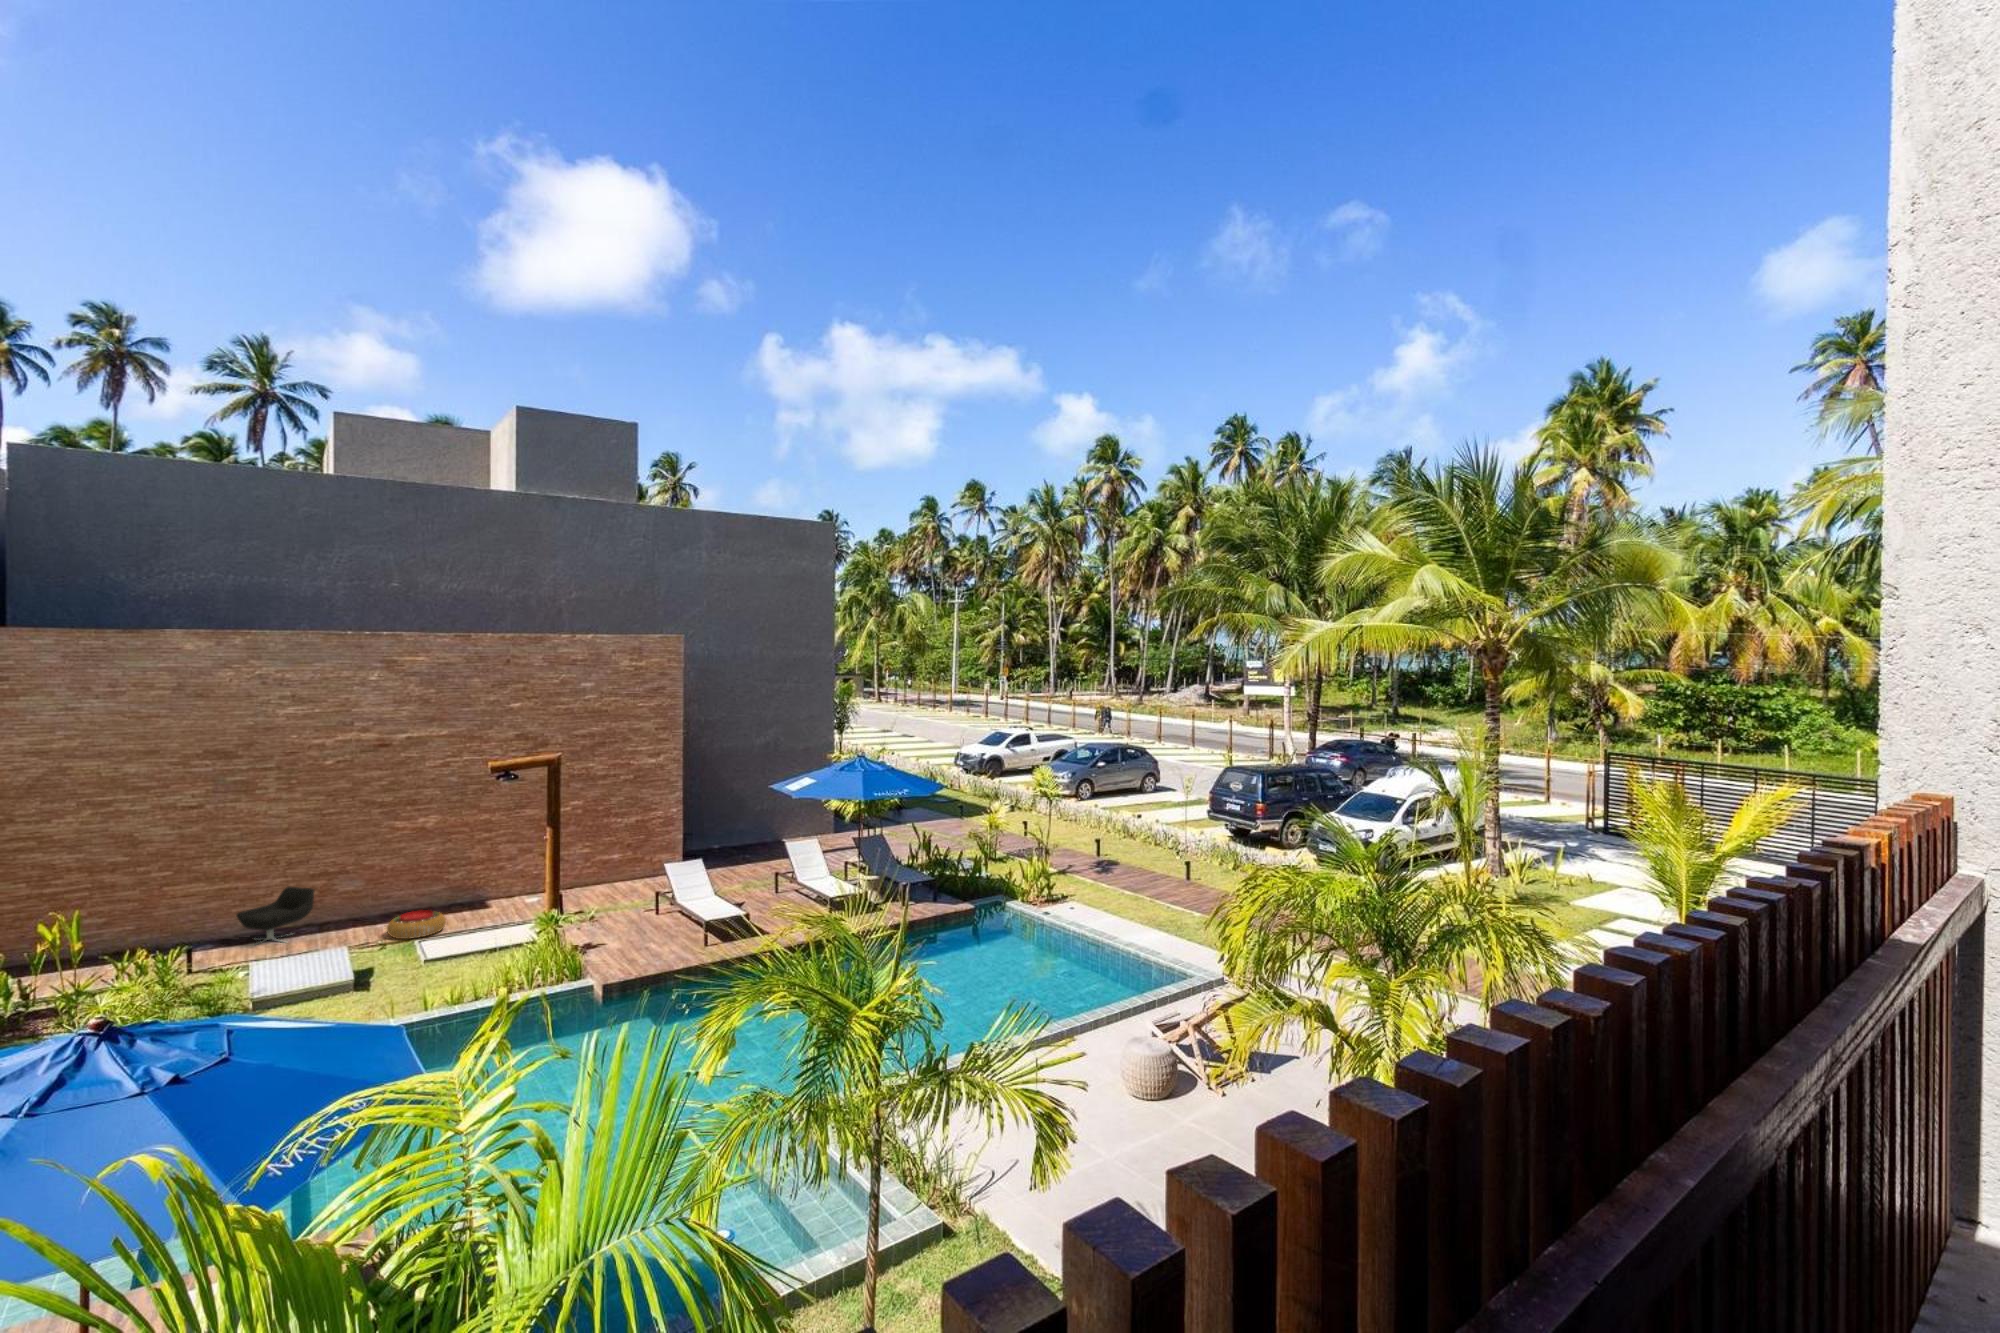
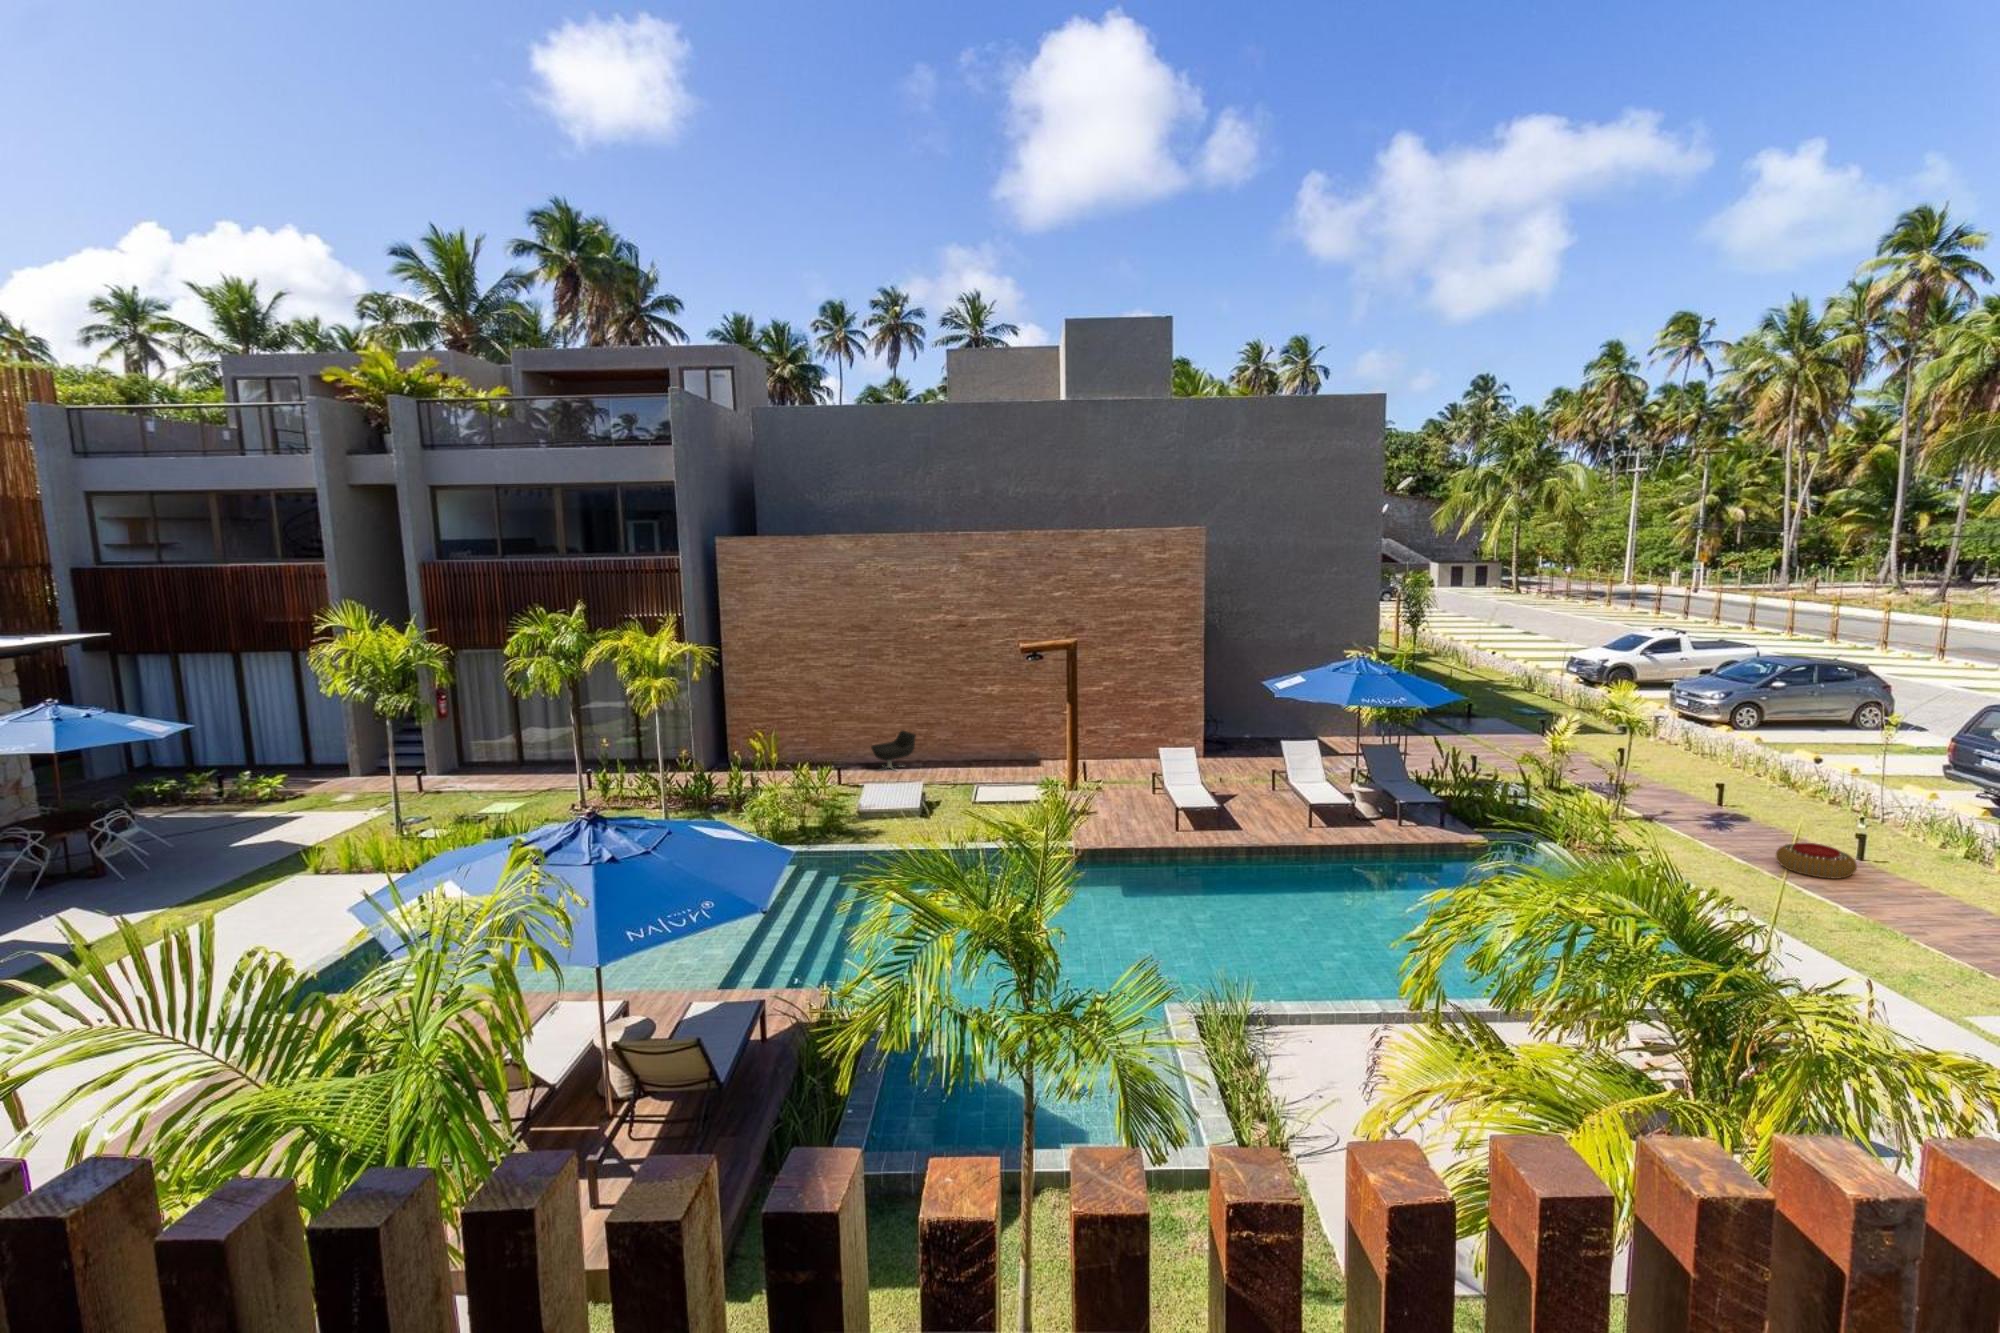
pouf: present [387,910,446,939] -> present [1776,843,1857,879]

